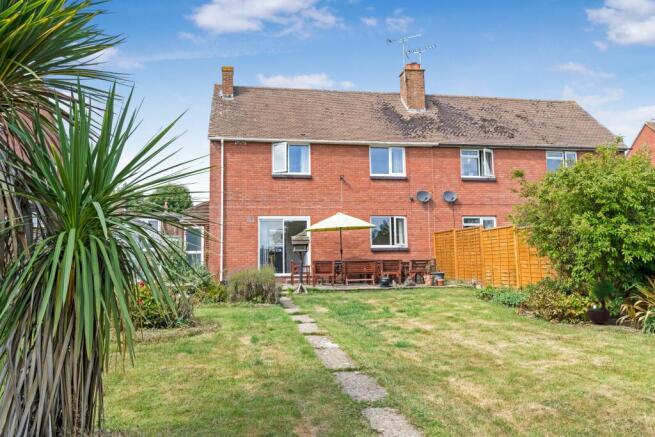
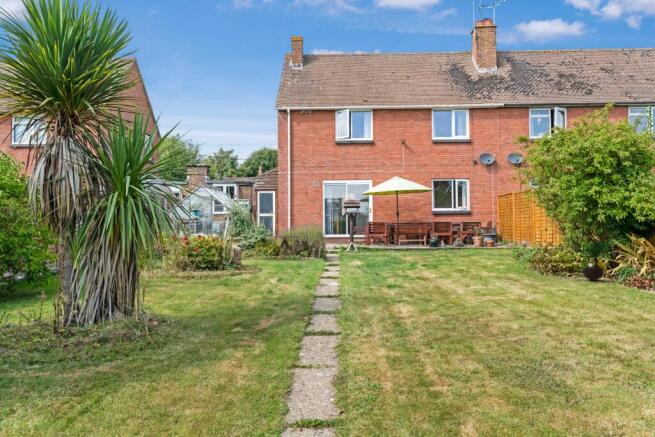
round table: none [215,279,254,308] -> present [269,236,300,258]

